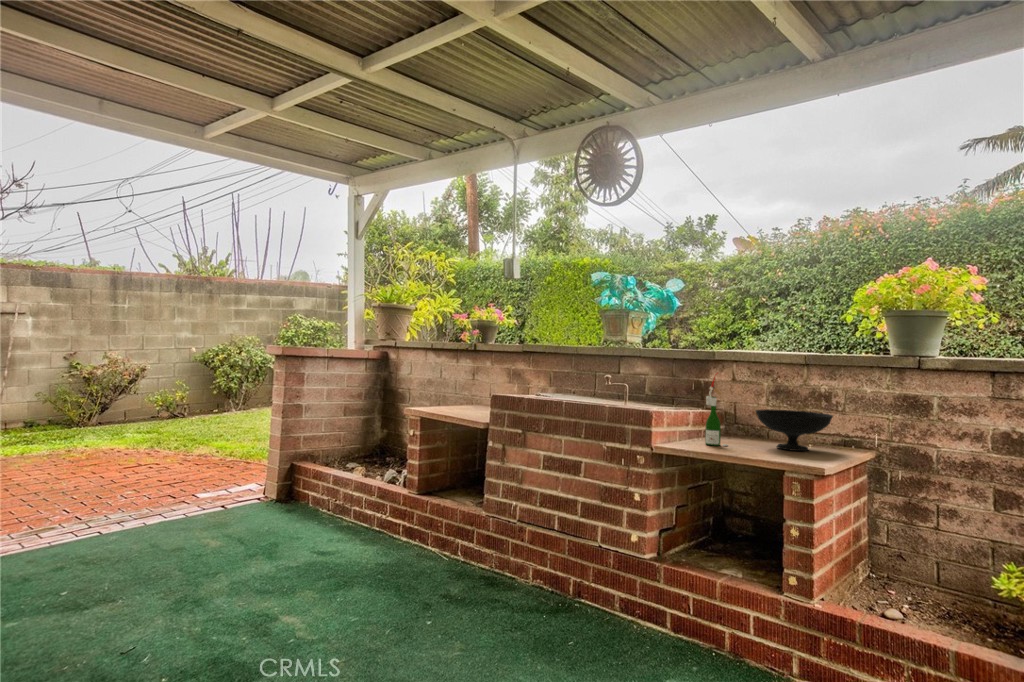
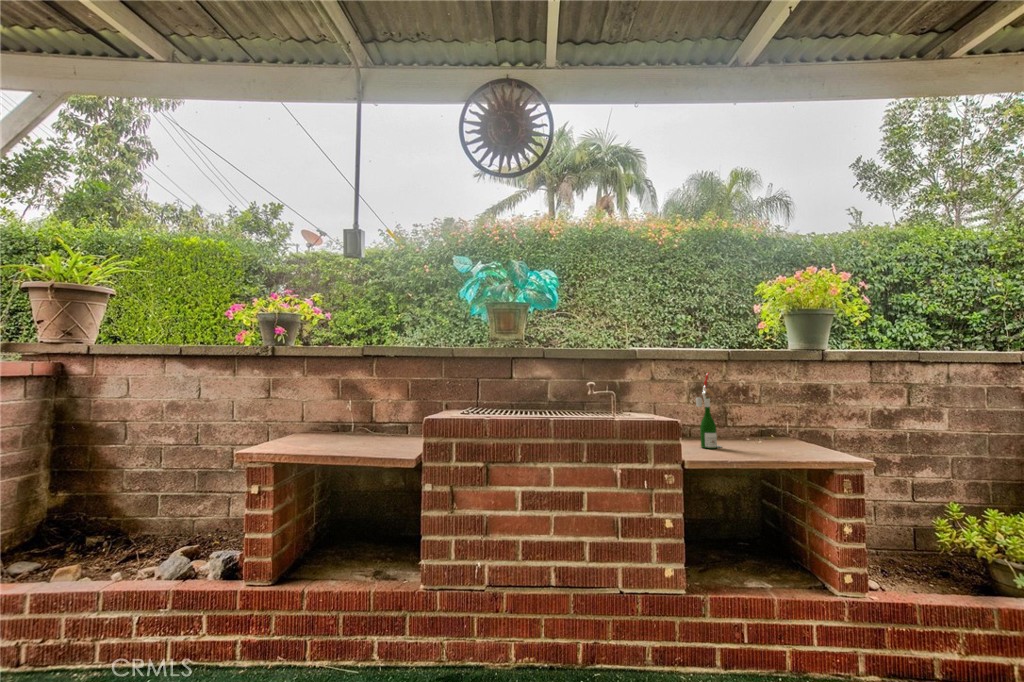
bowl: present [756,409,833,451] -> none [722,405,797,443]

